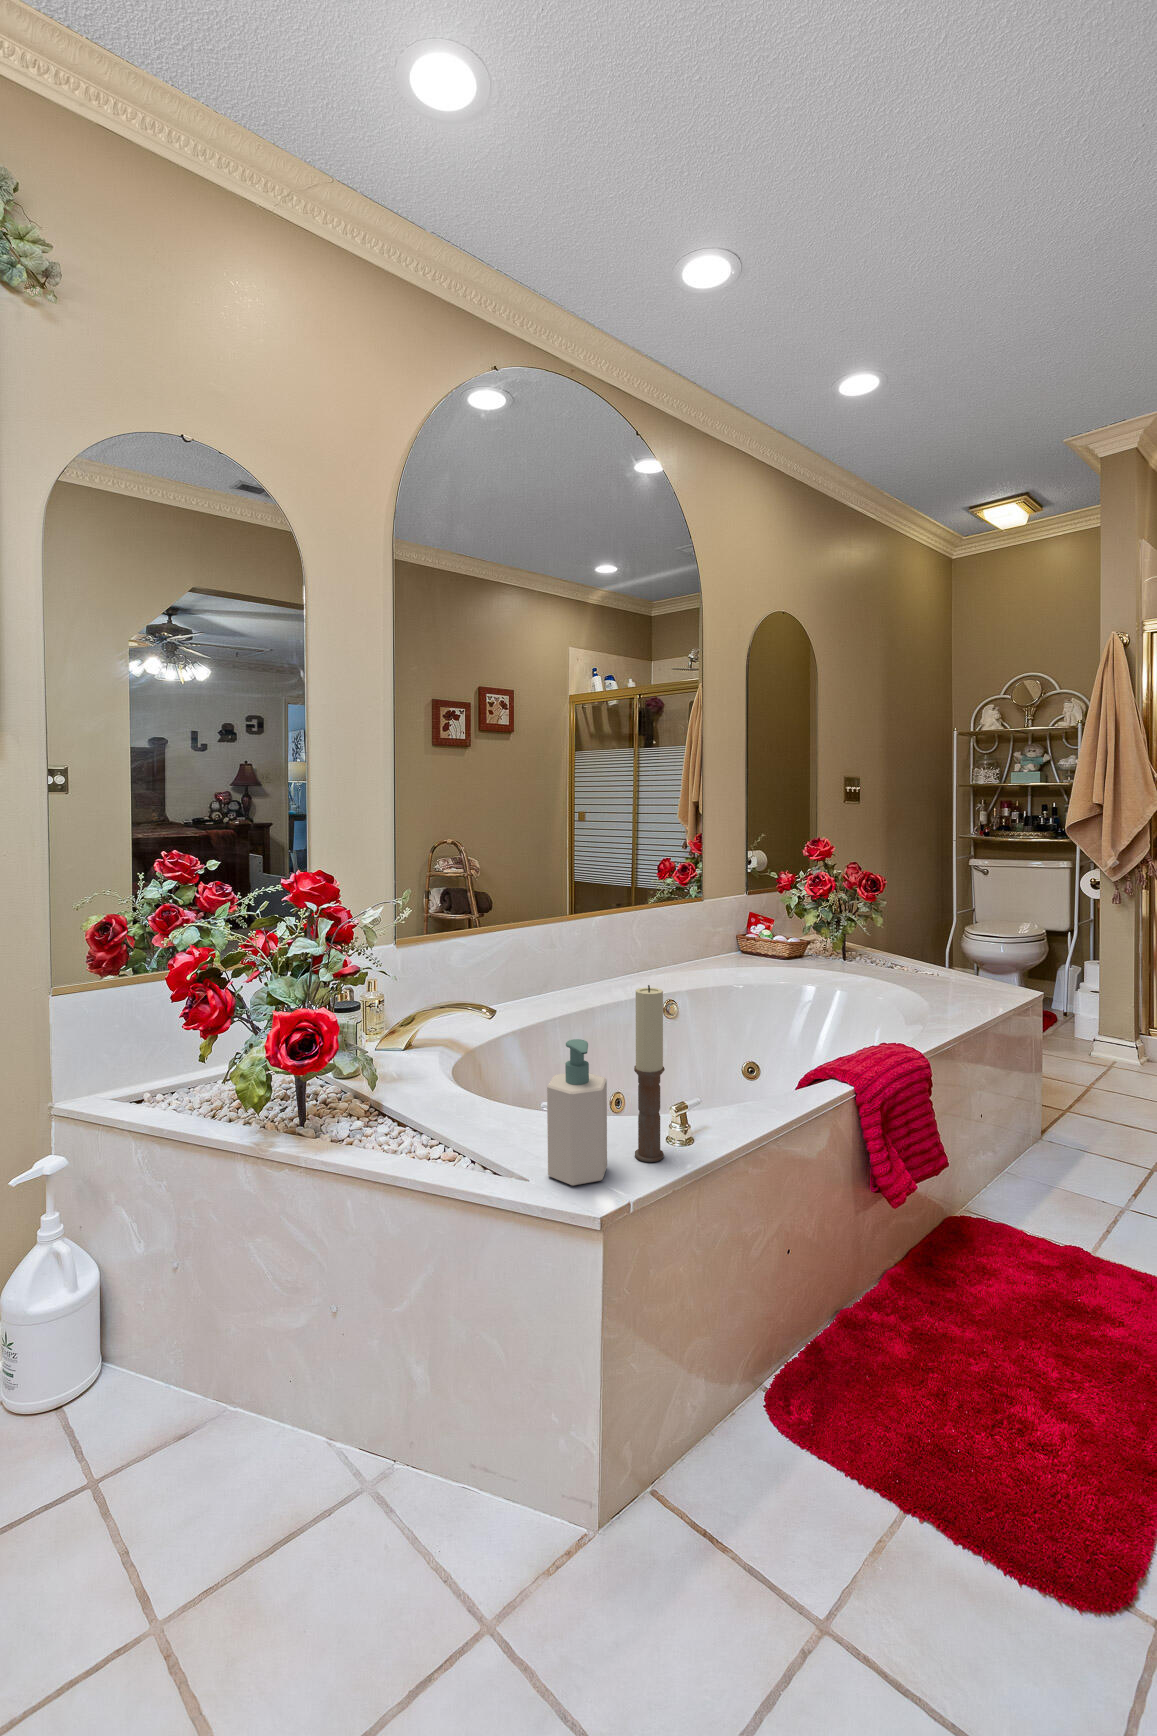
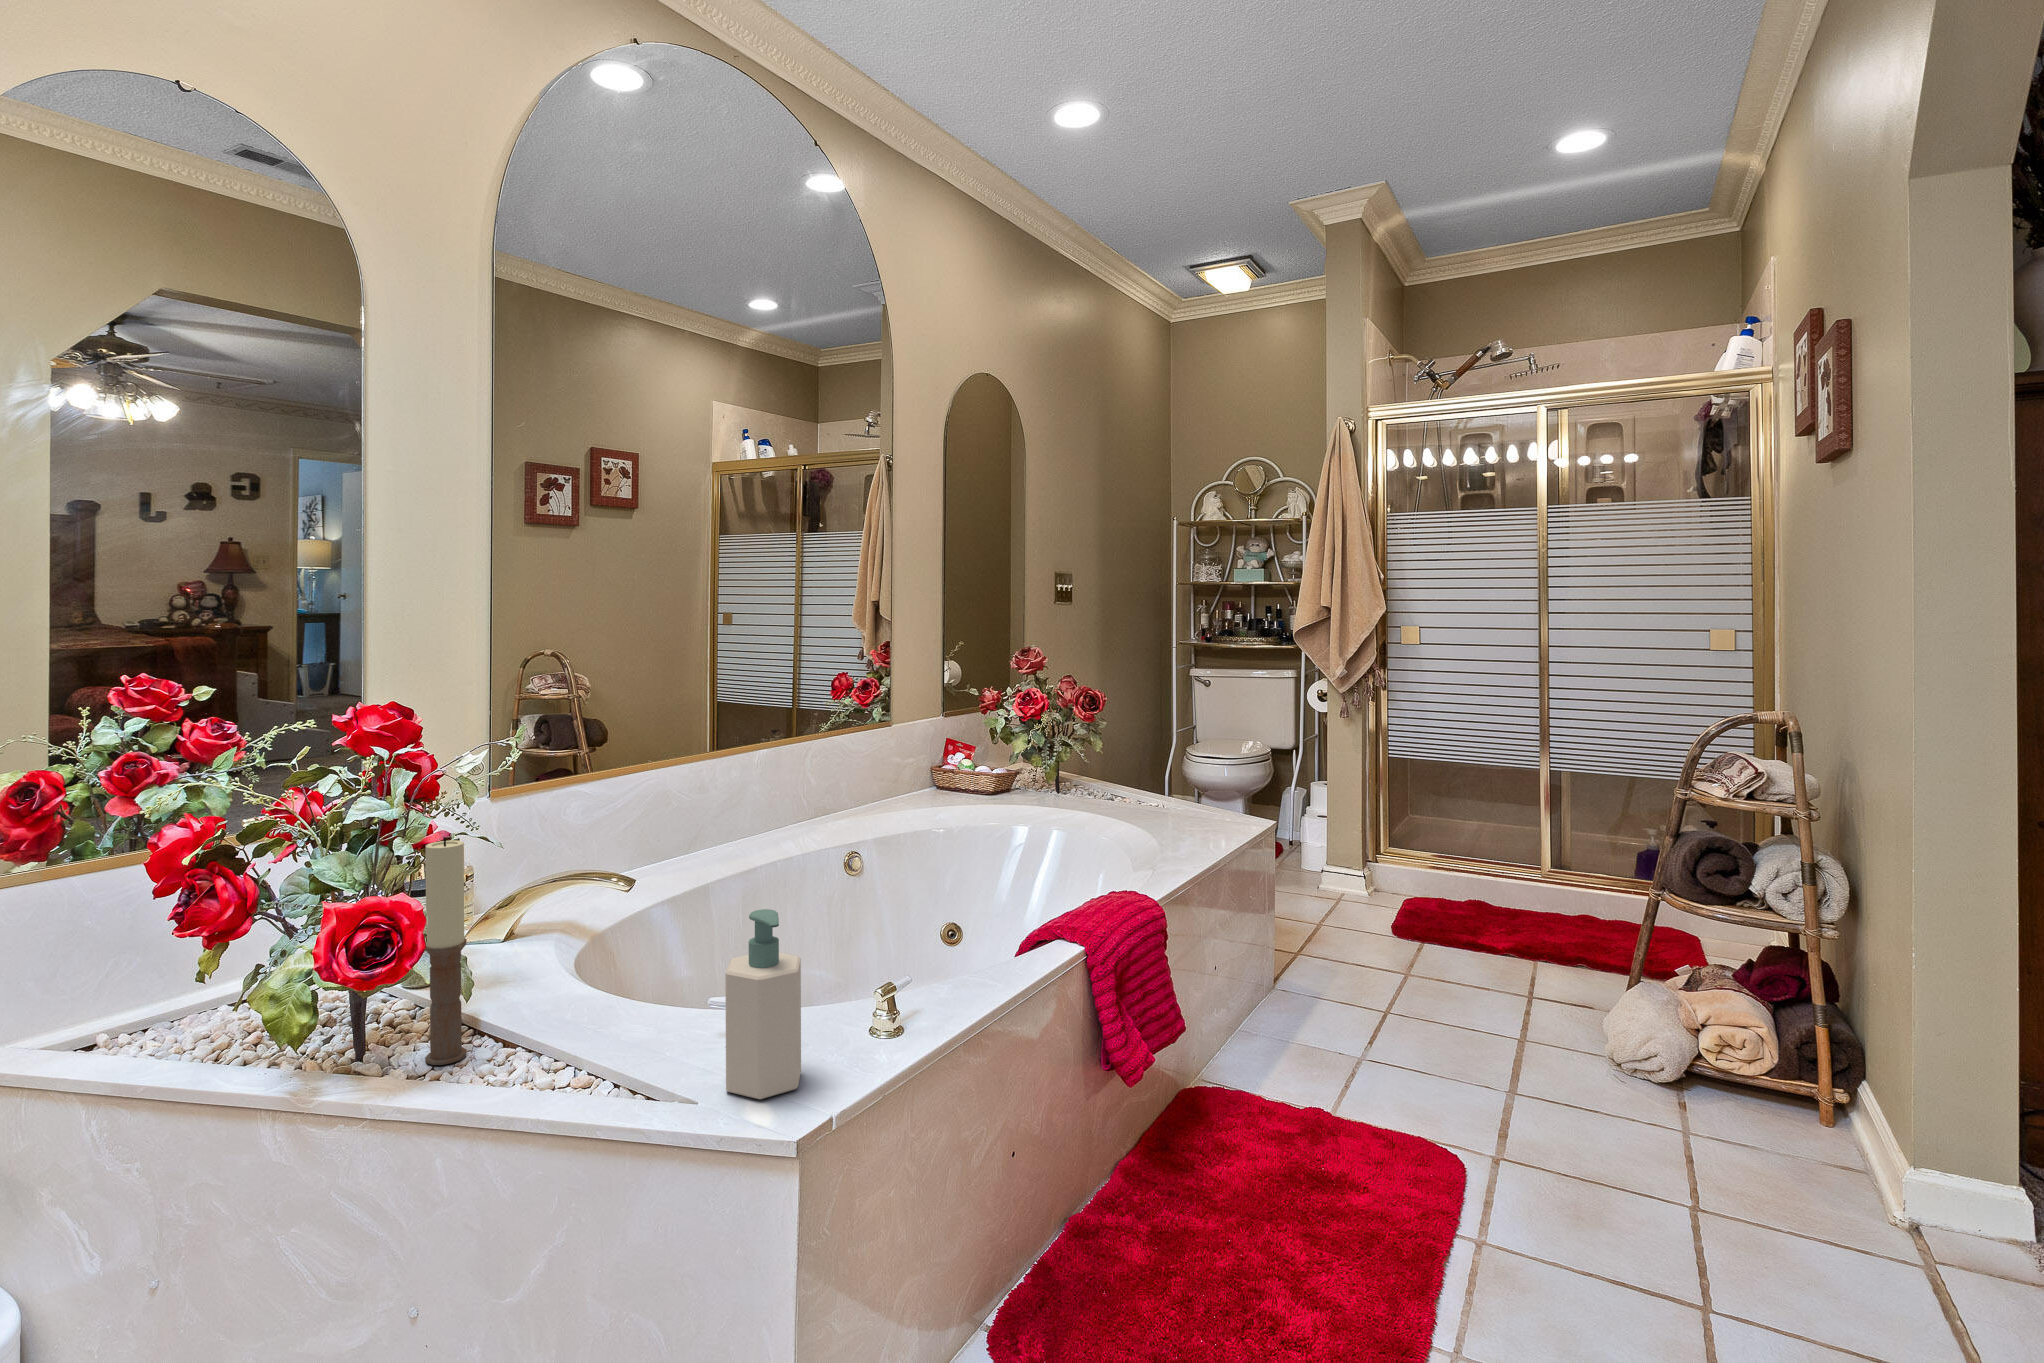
candle: present [634,985,665,1162] -> present [425,837,467,1065]

